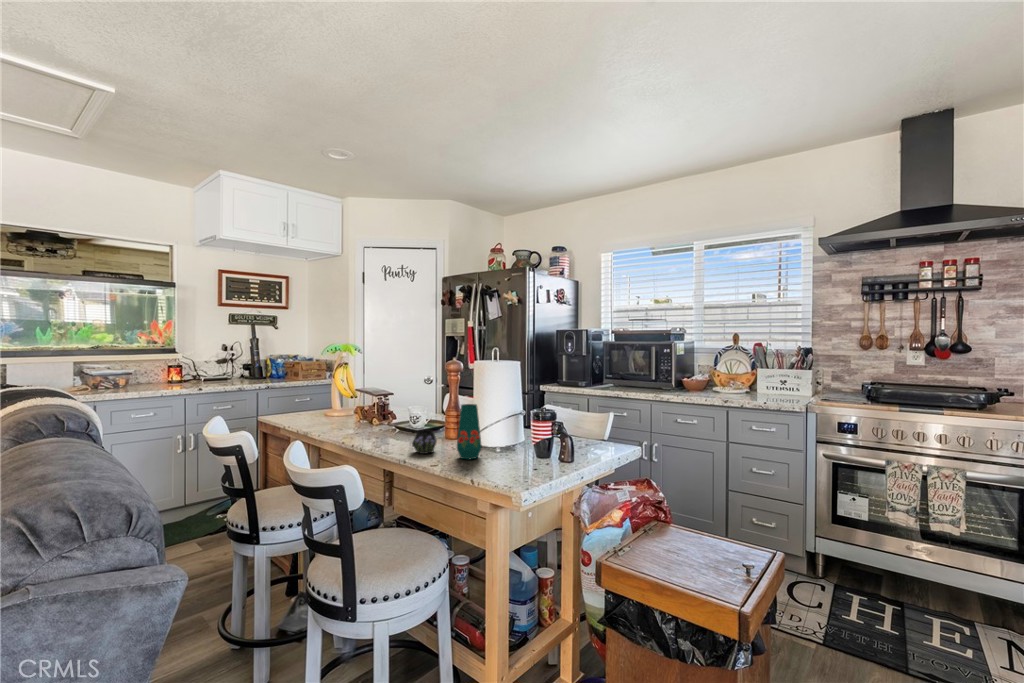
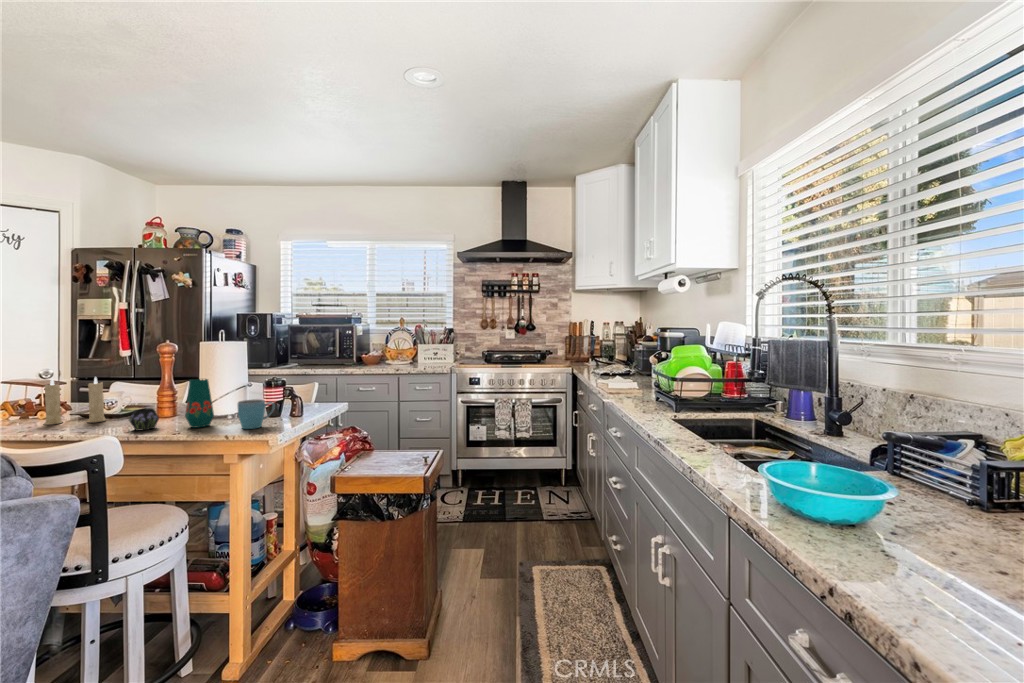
candle: none [371,389,412,436] -> present [44,377,106,425]
mug: none [498,435,539,472] -> present [238,399,275,429]

